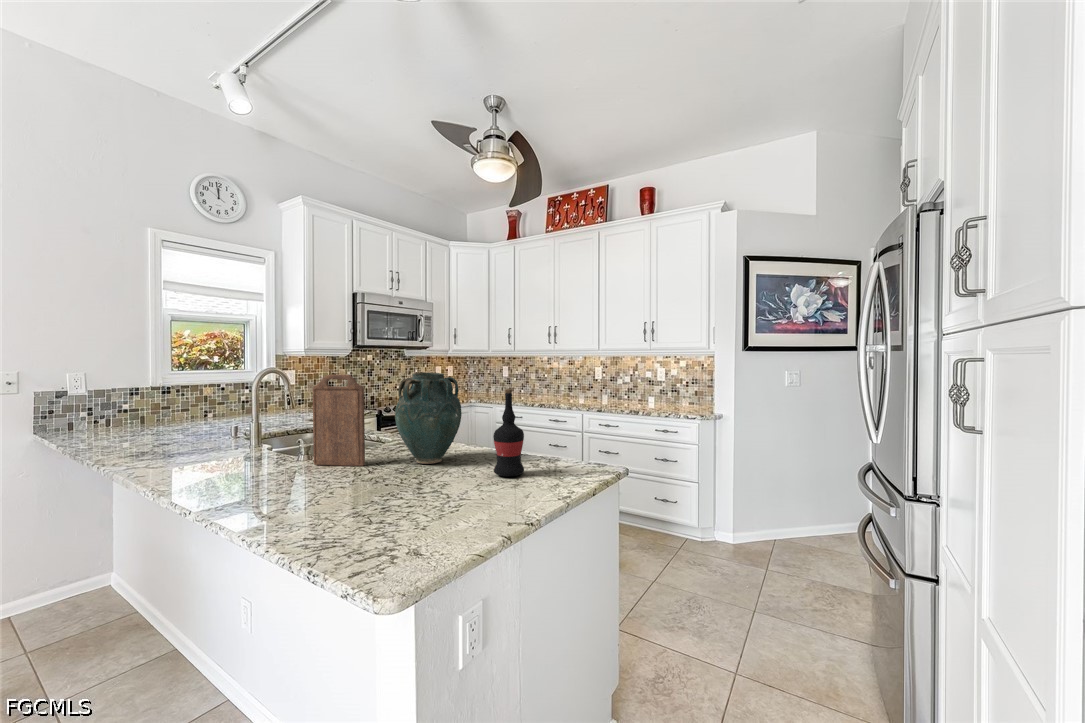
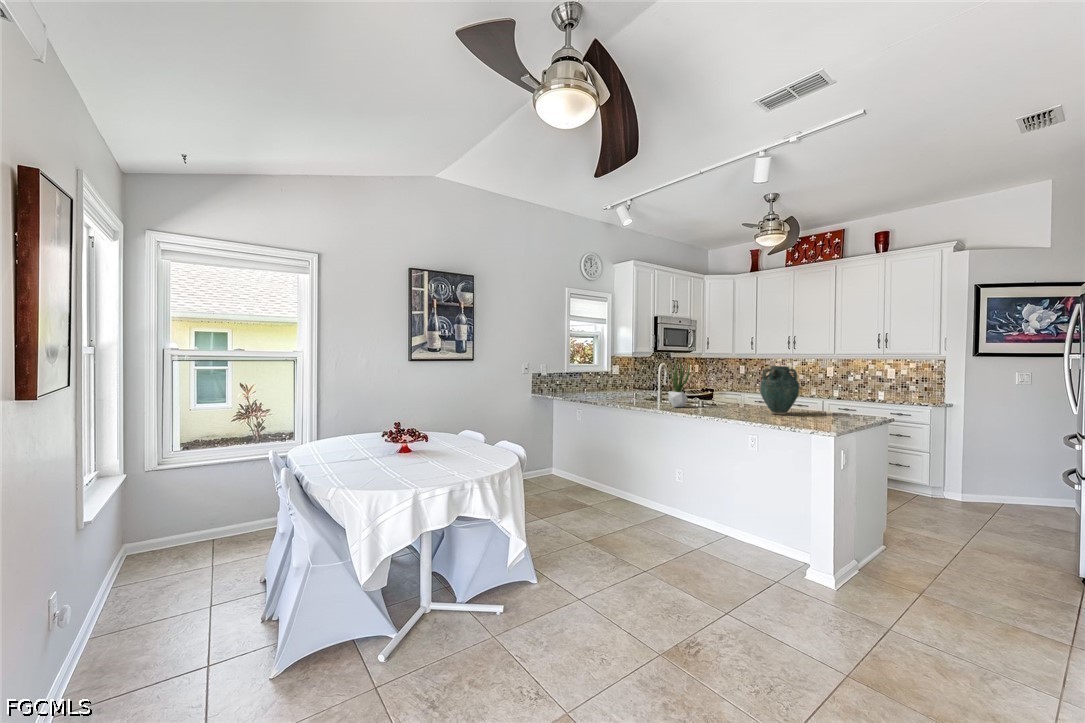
potted plant: none [262,361,306,452] -> present [668,361,690,407]
cutting board: present [313,375,365,466] -> none [715,366,745,414]
wine bottle: present [493,389,524,476] -> none [831,375,851,420]

